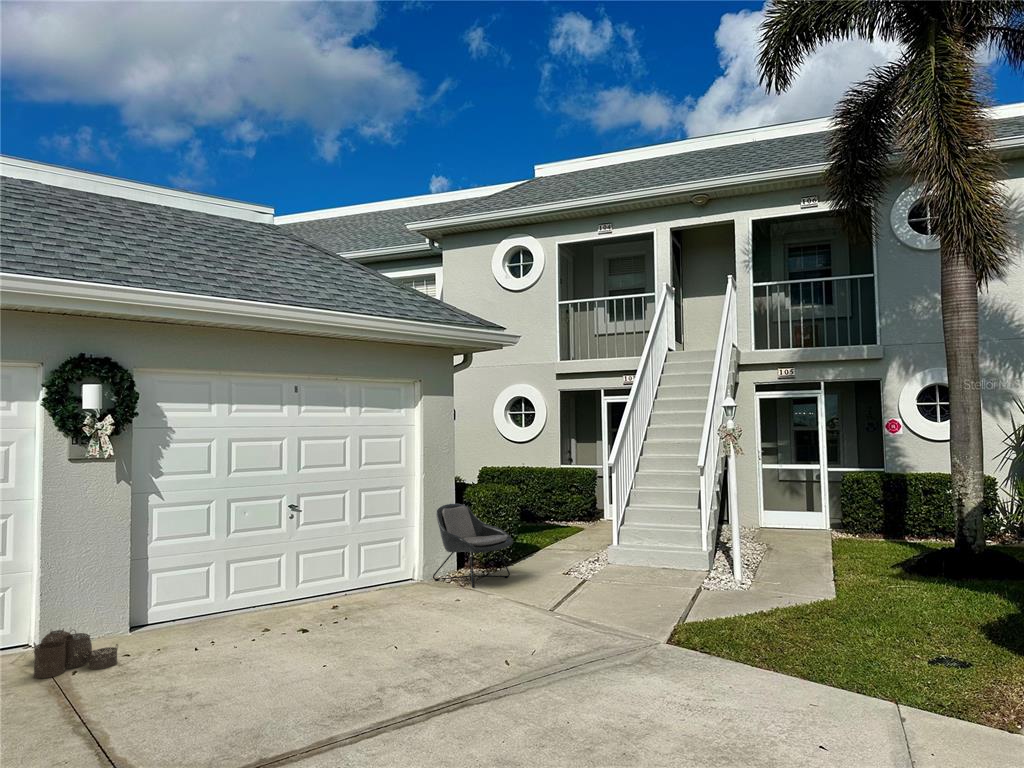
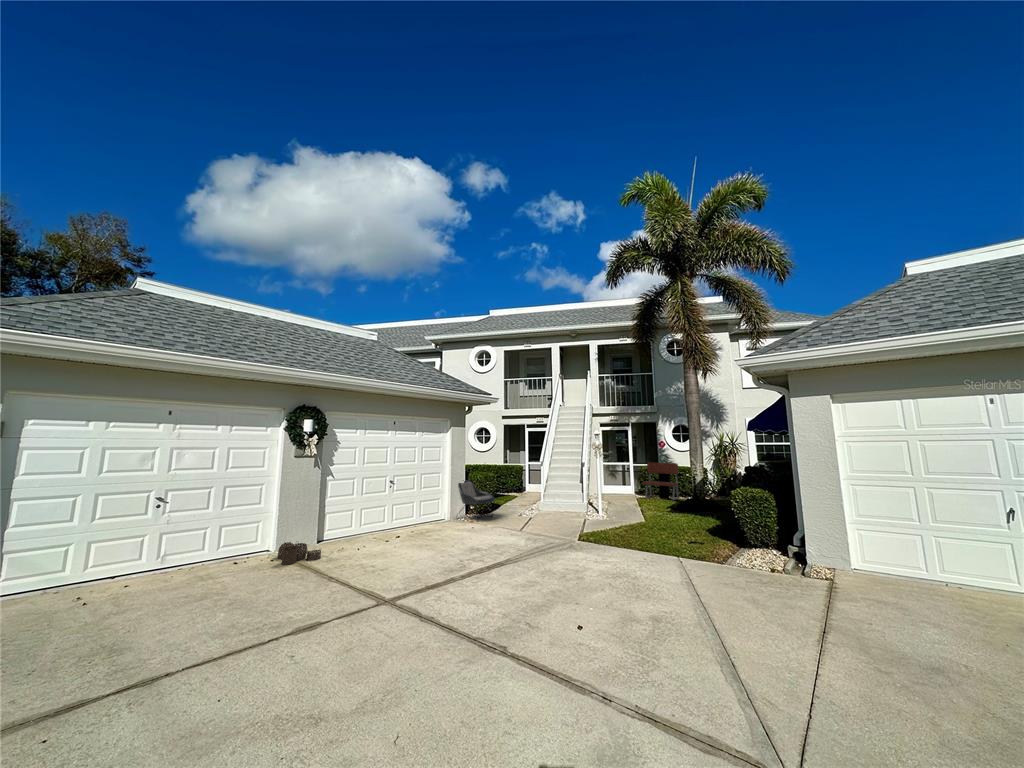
bench: none [844,465,926,546] -> present [642,462,678,500]

